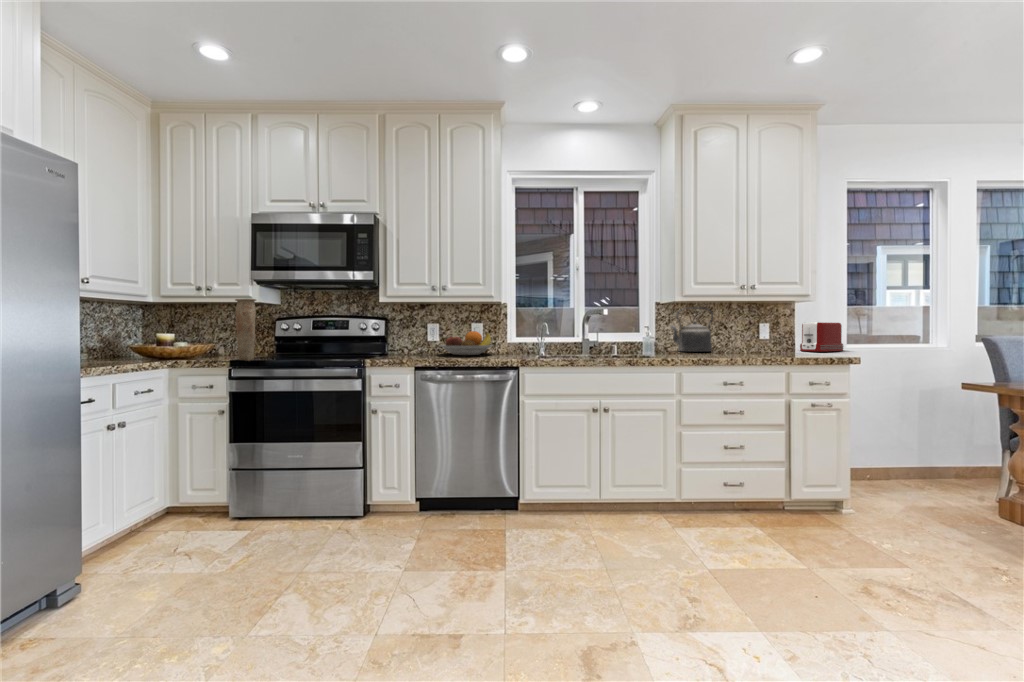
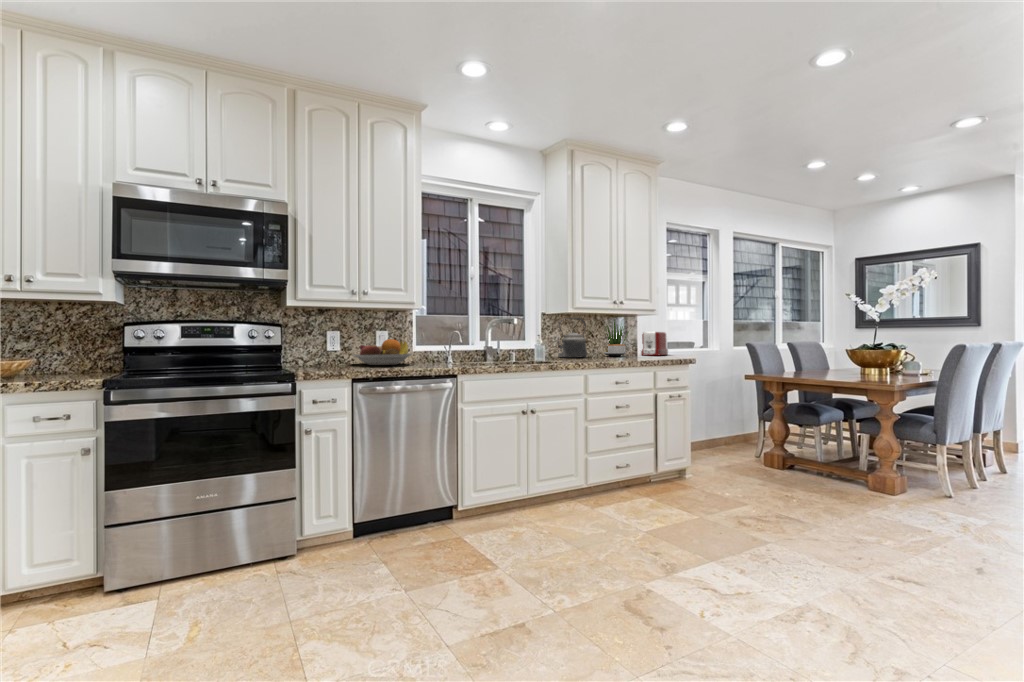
vase: present [235,299,256,361] -> none [102,294,134,379]
potted plant: none [735,307,778,352] -> present [604,320,628,356]

